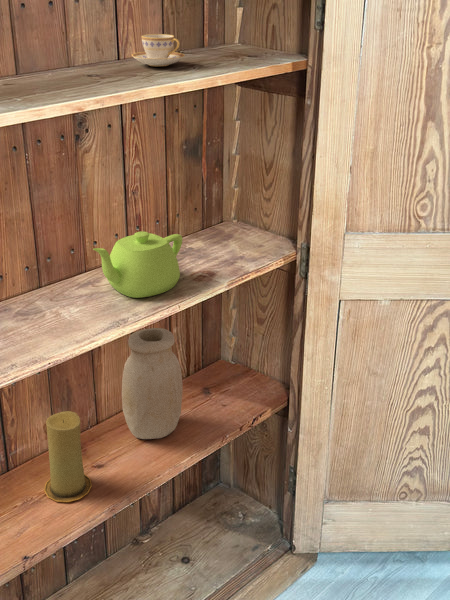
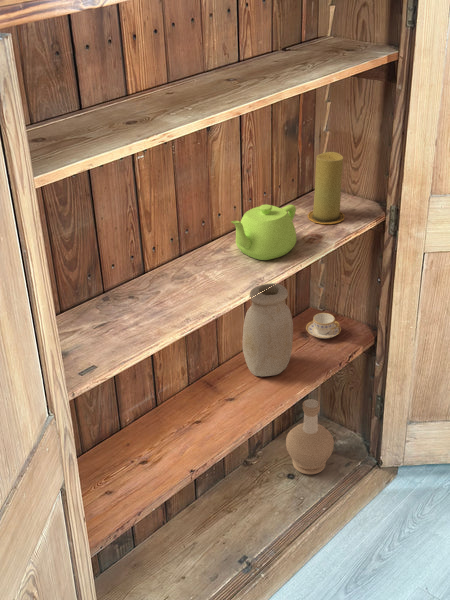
teacup: present [132,34,185,66] -> present [306,313,341,338]
candle: present [44,411,92,502] -> present [308,152,344,224]
bottle: none [182,468,238,558] -> present [286,399,334,474]

